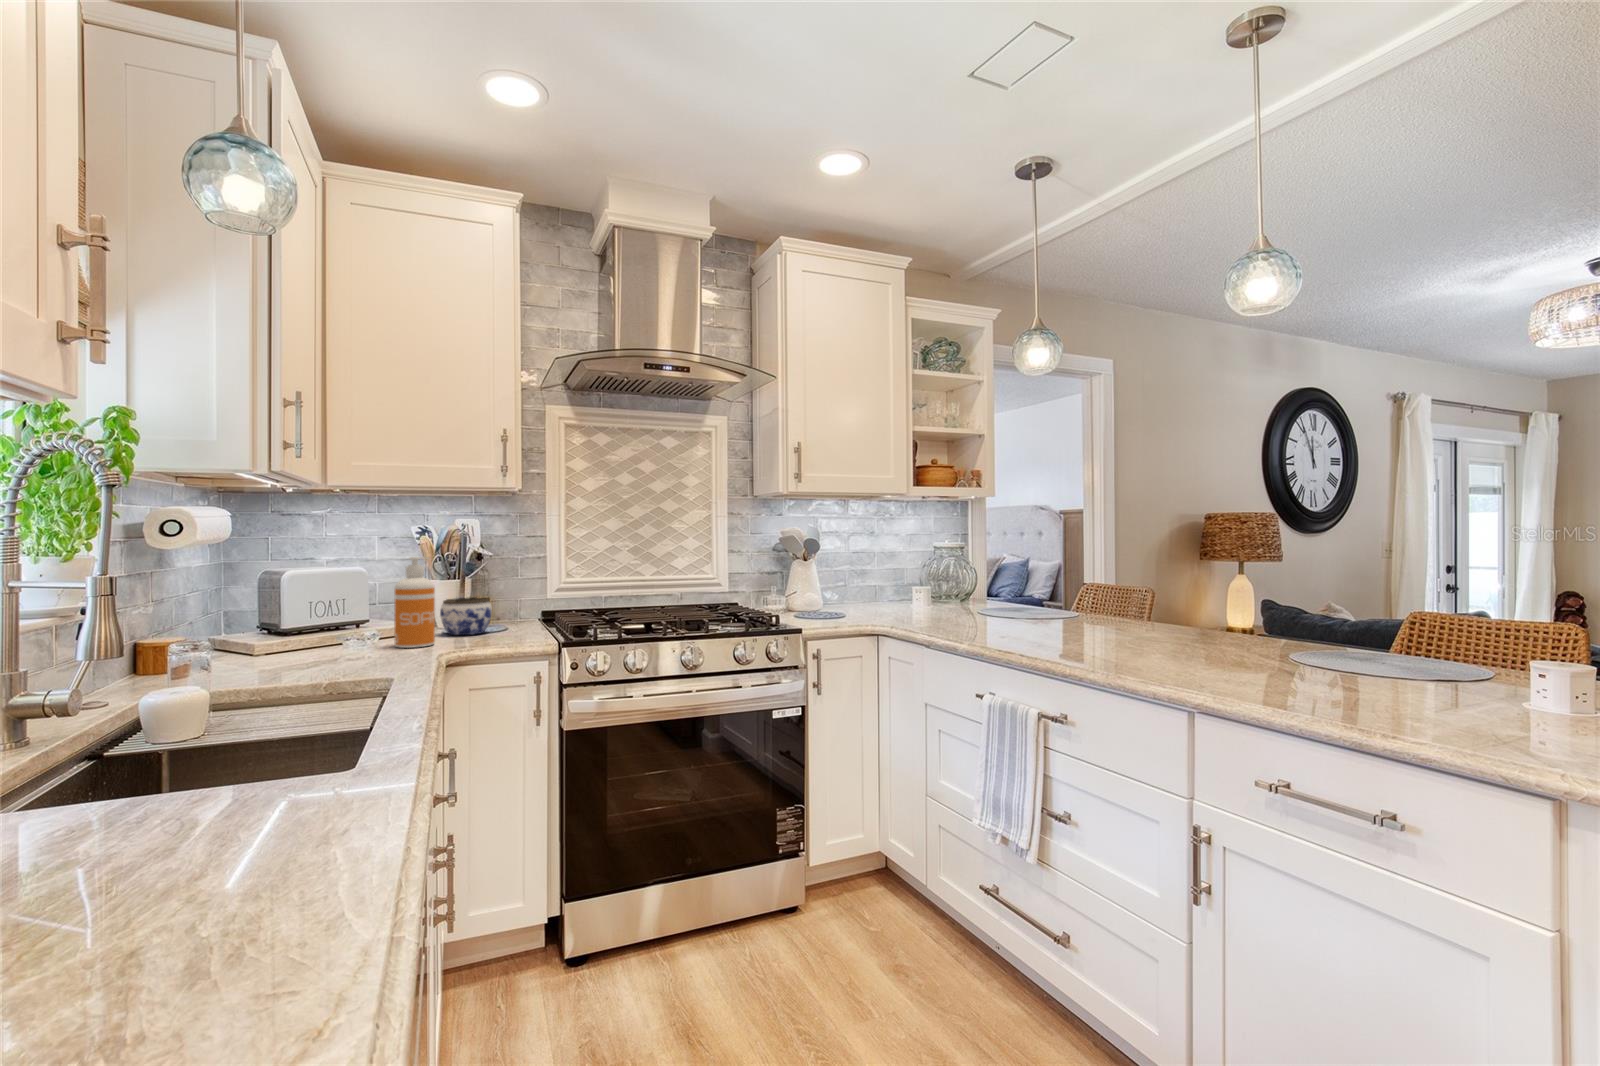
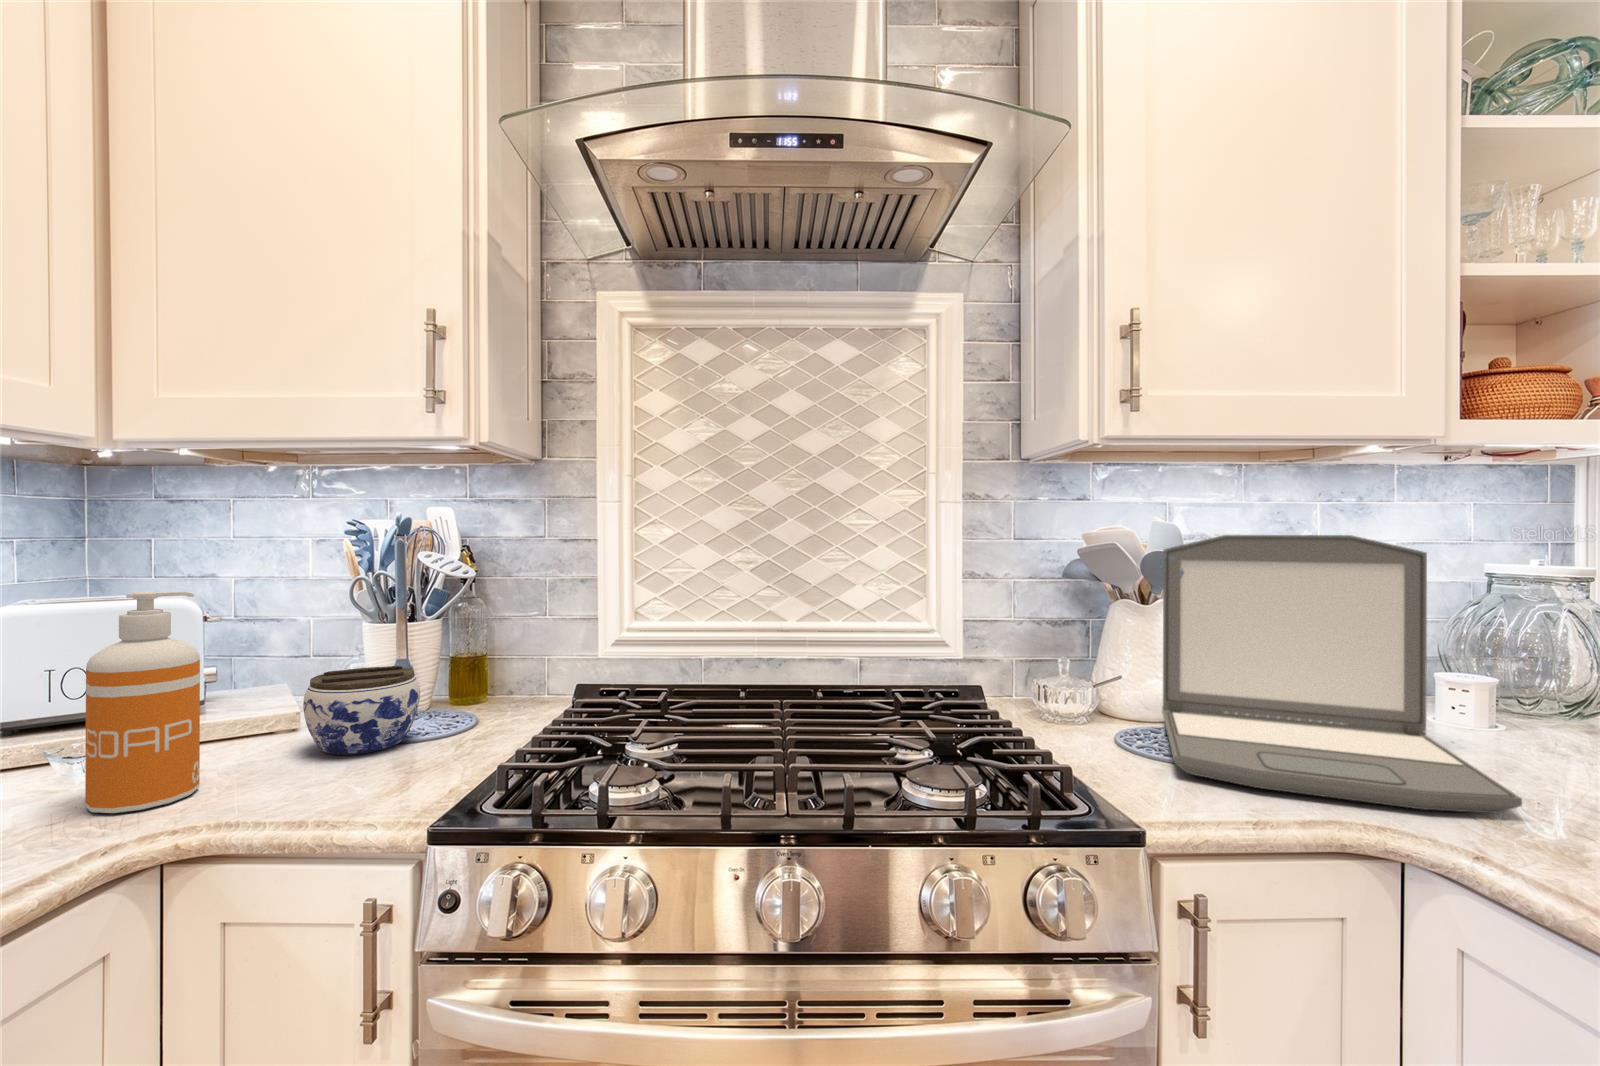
laptop: none [813,531,909,619] -> present [1162,535,1522,813]

